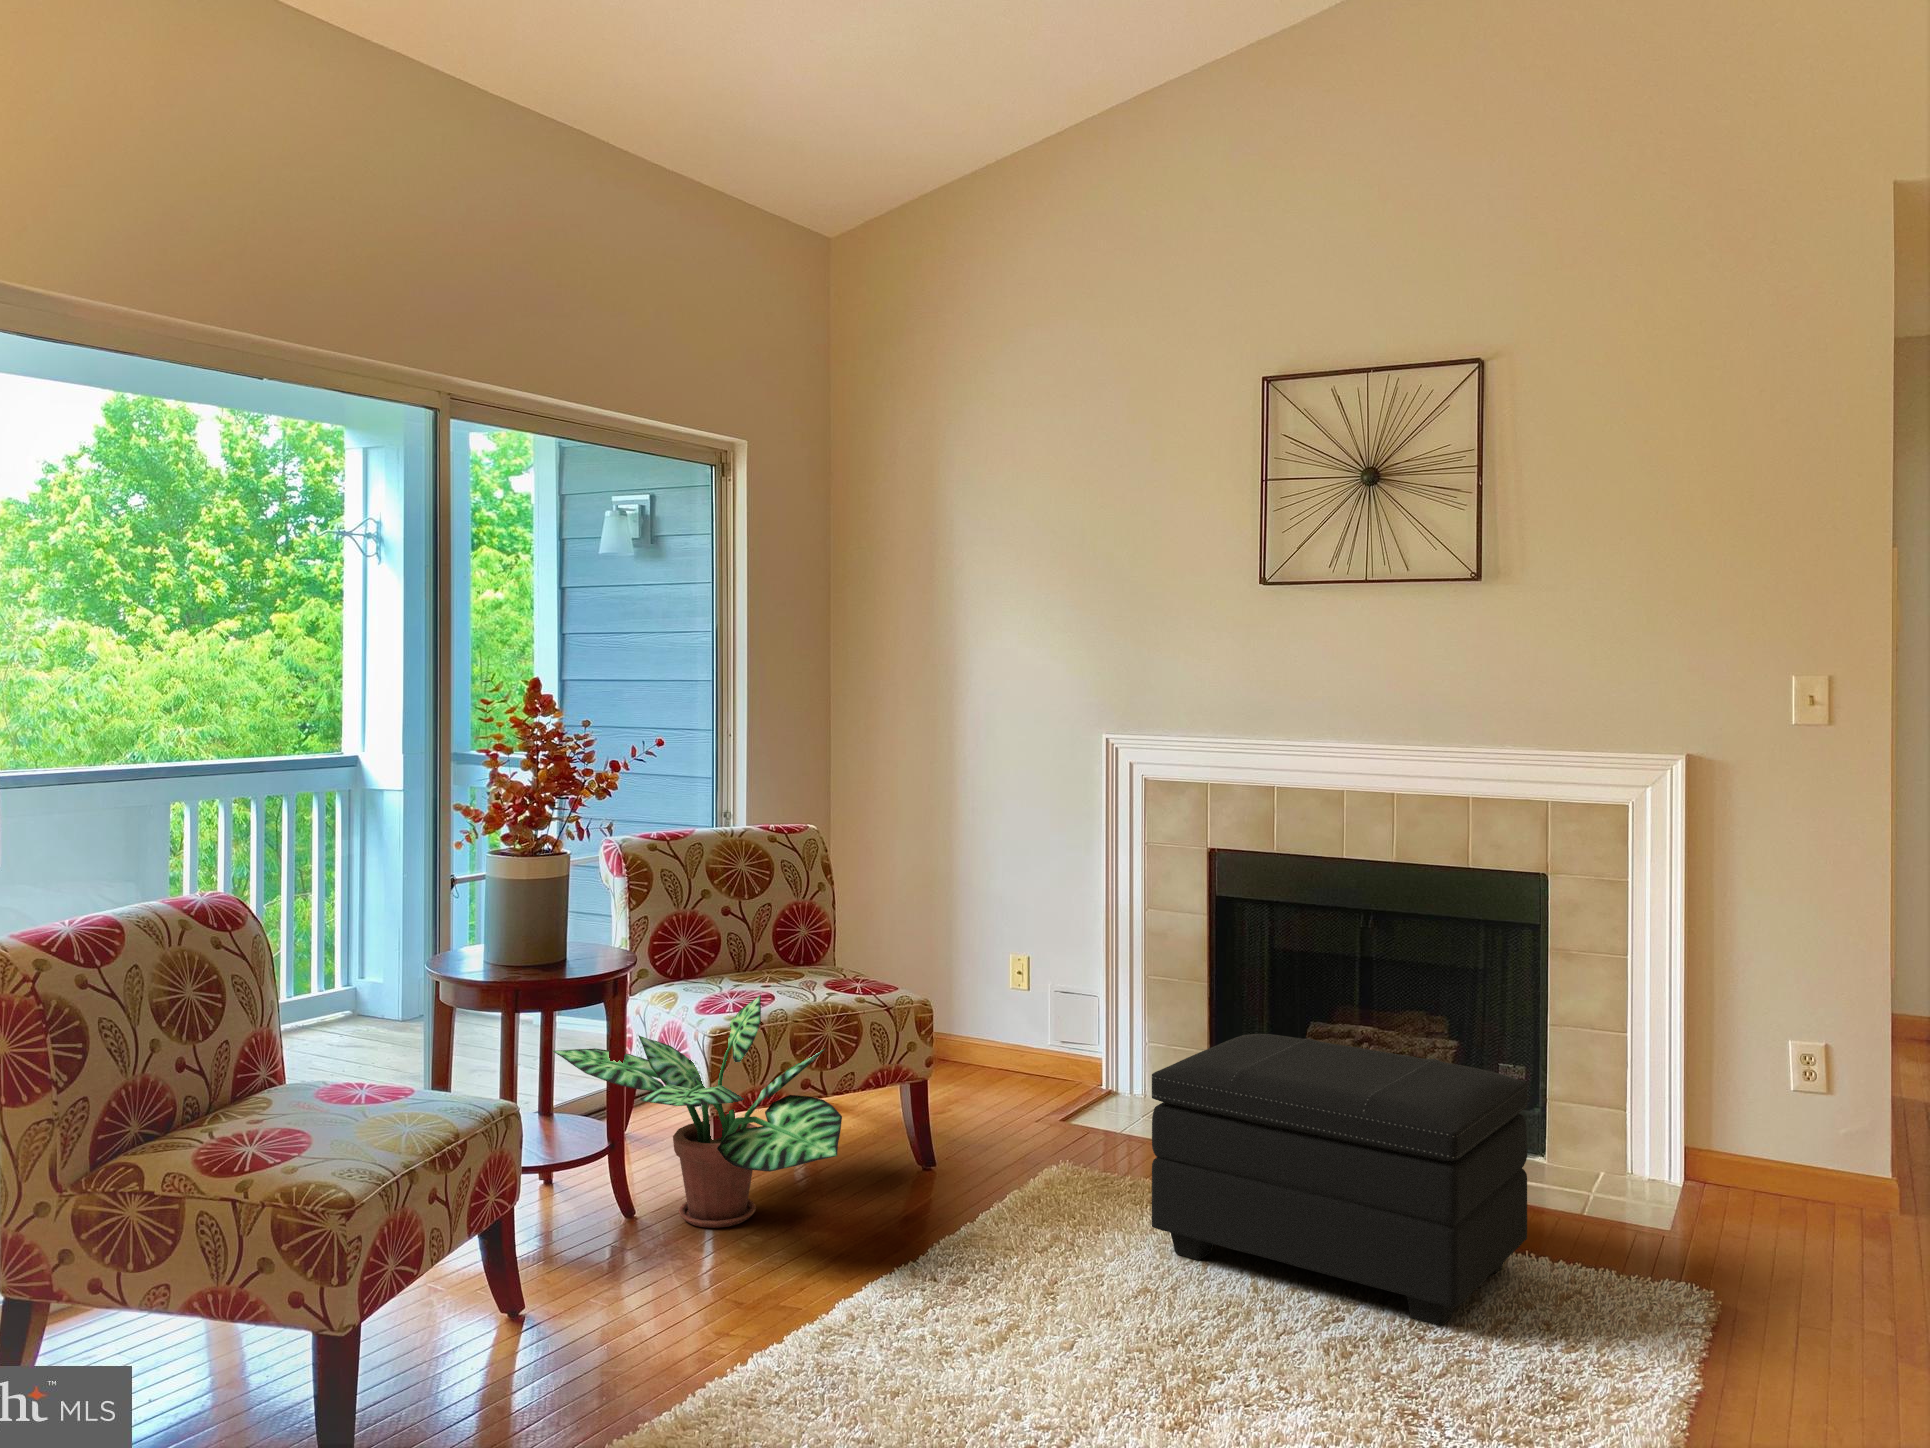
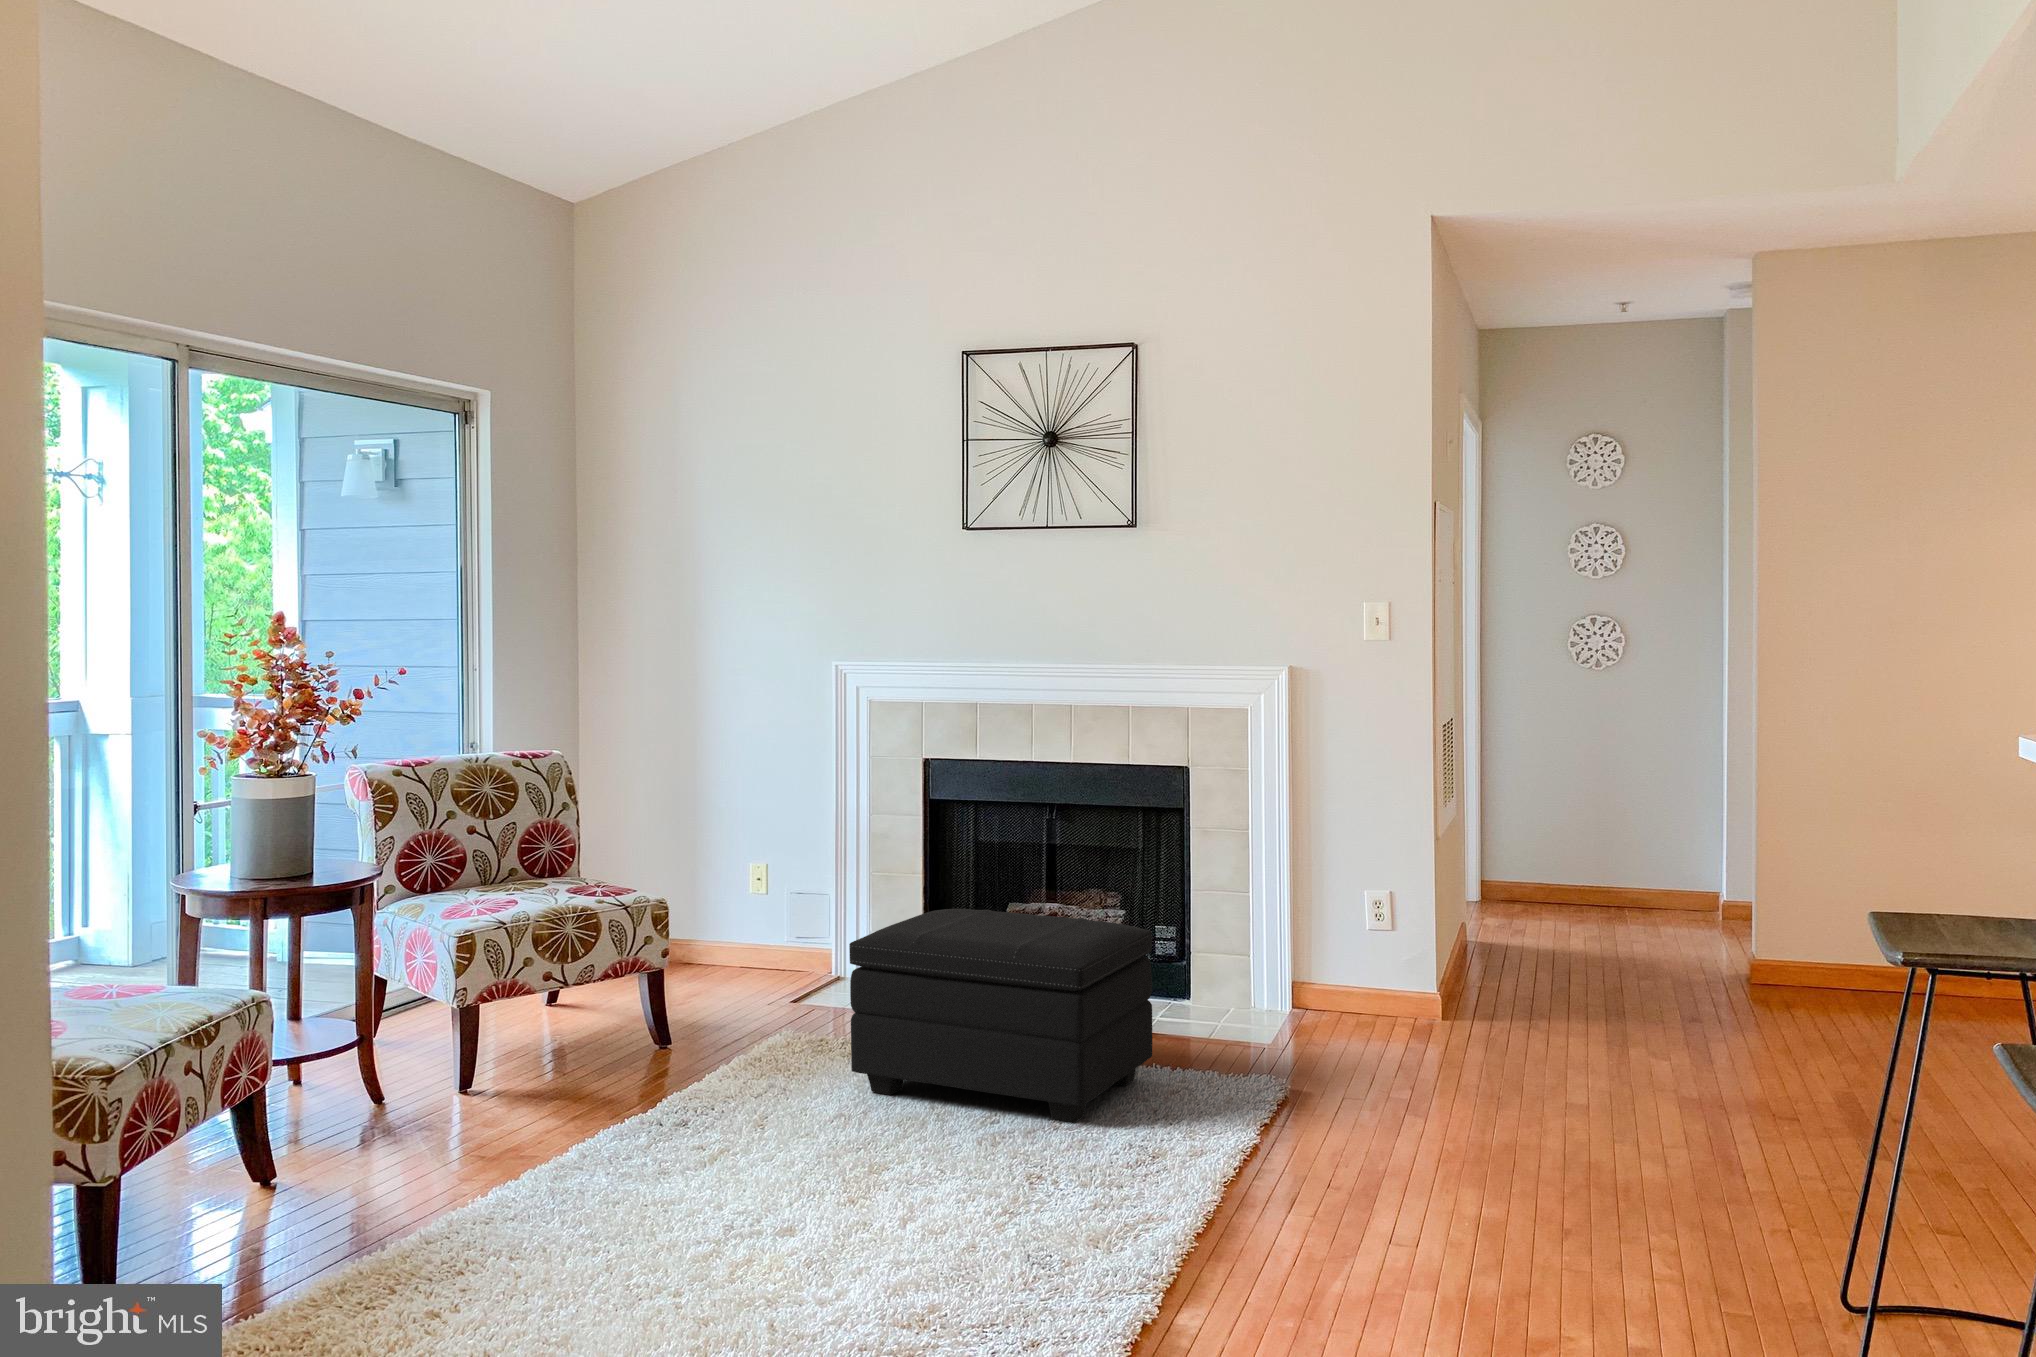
potted plant: present [553,995,842,1228] -> none [301,897,578,1106]

